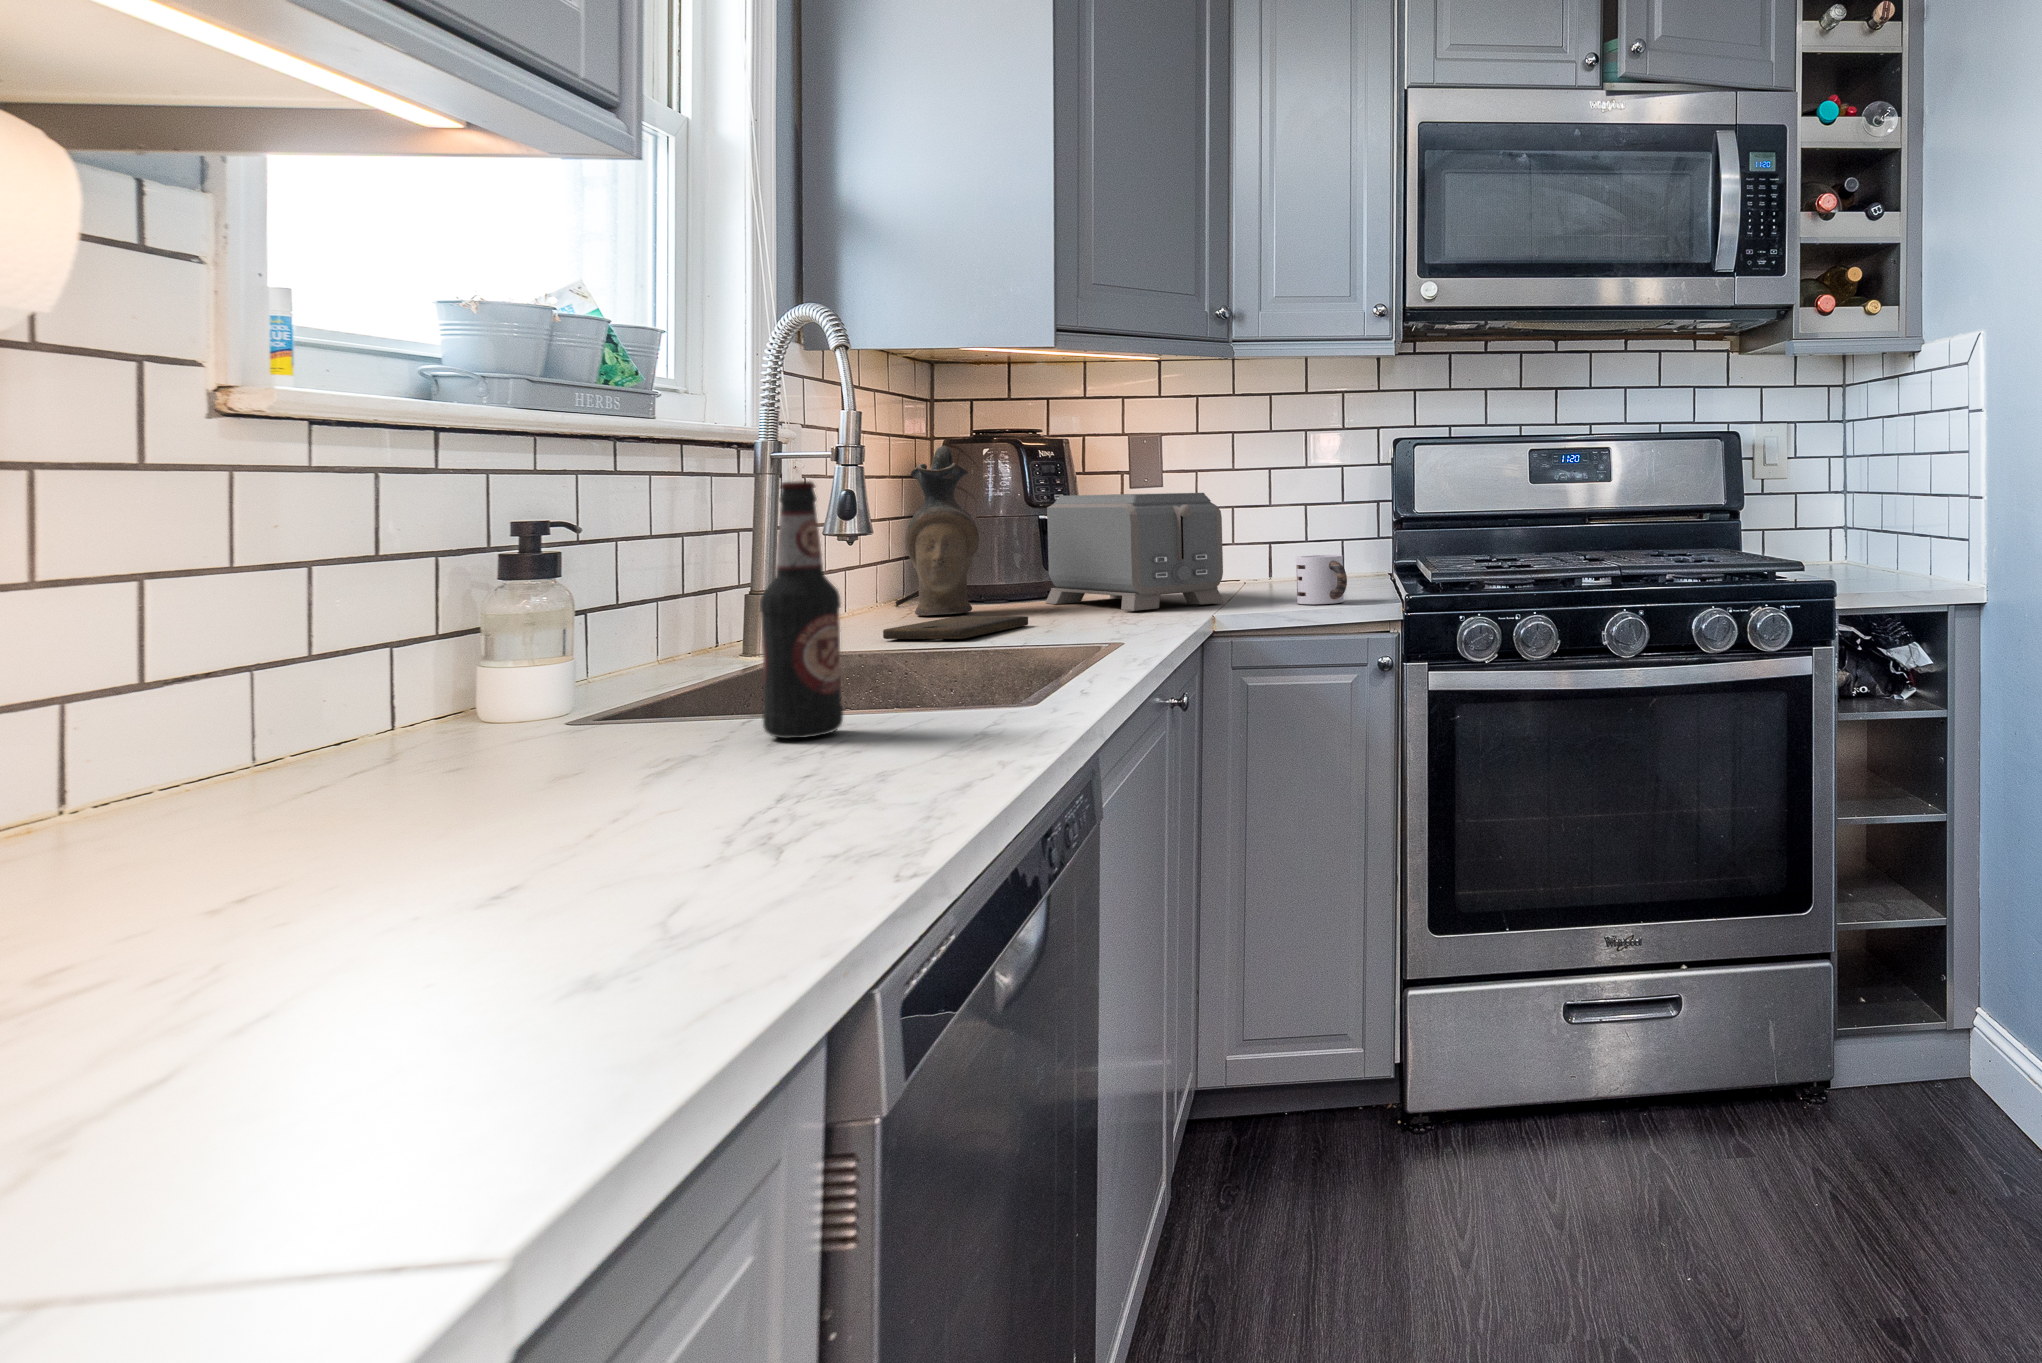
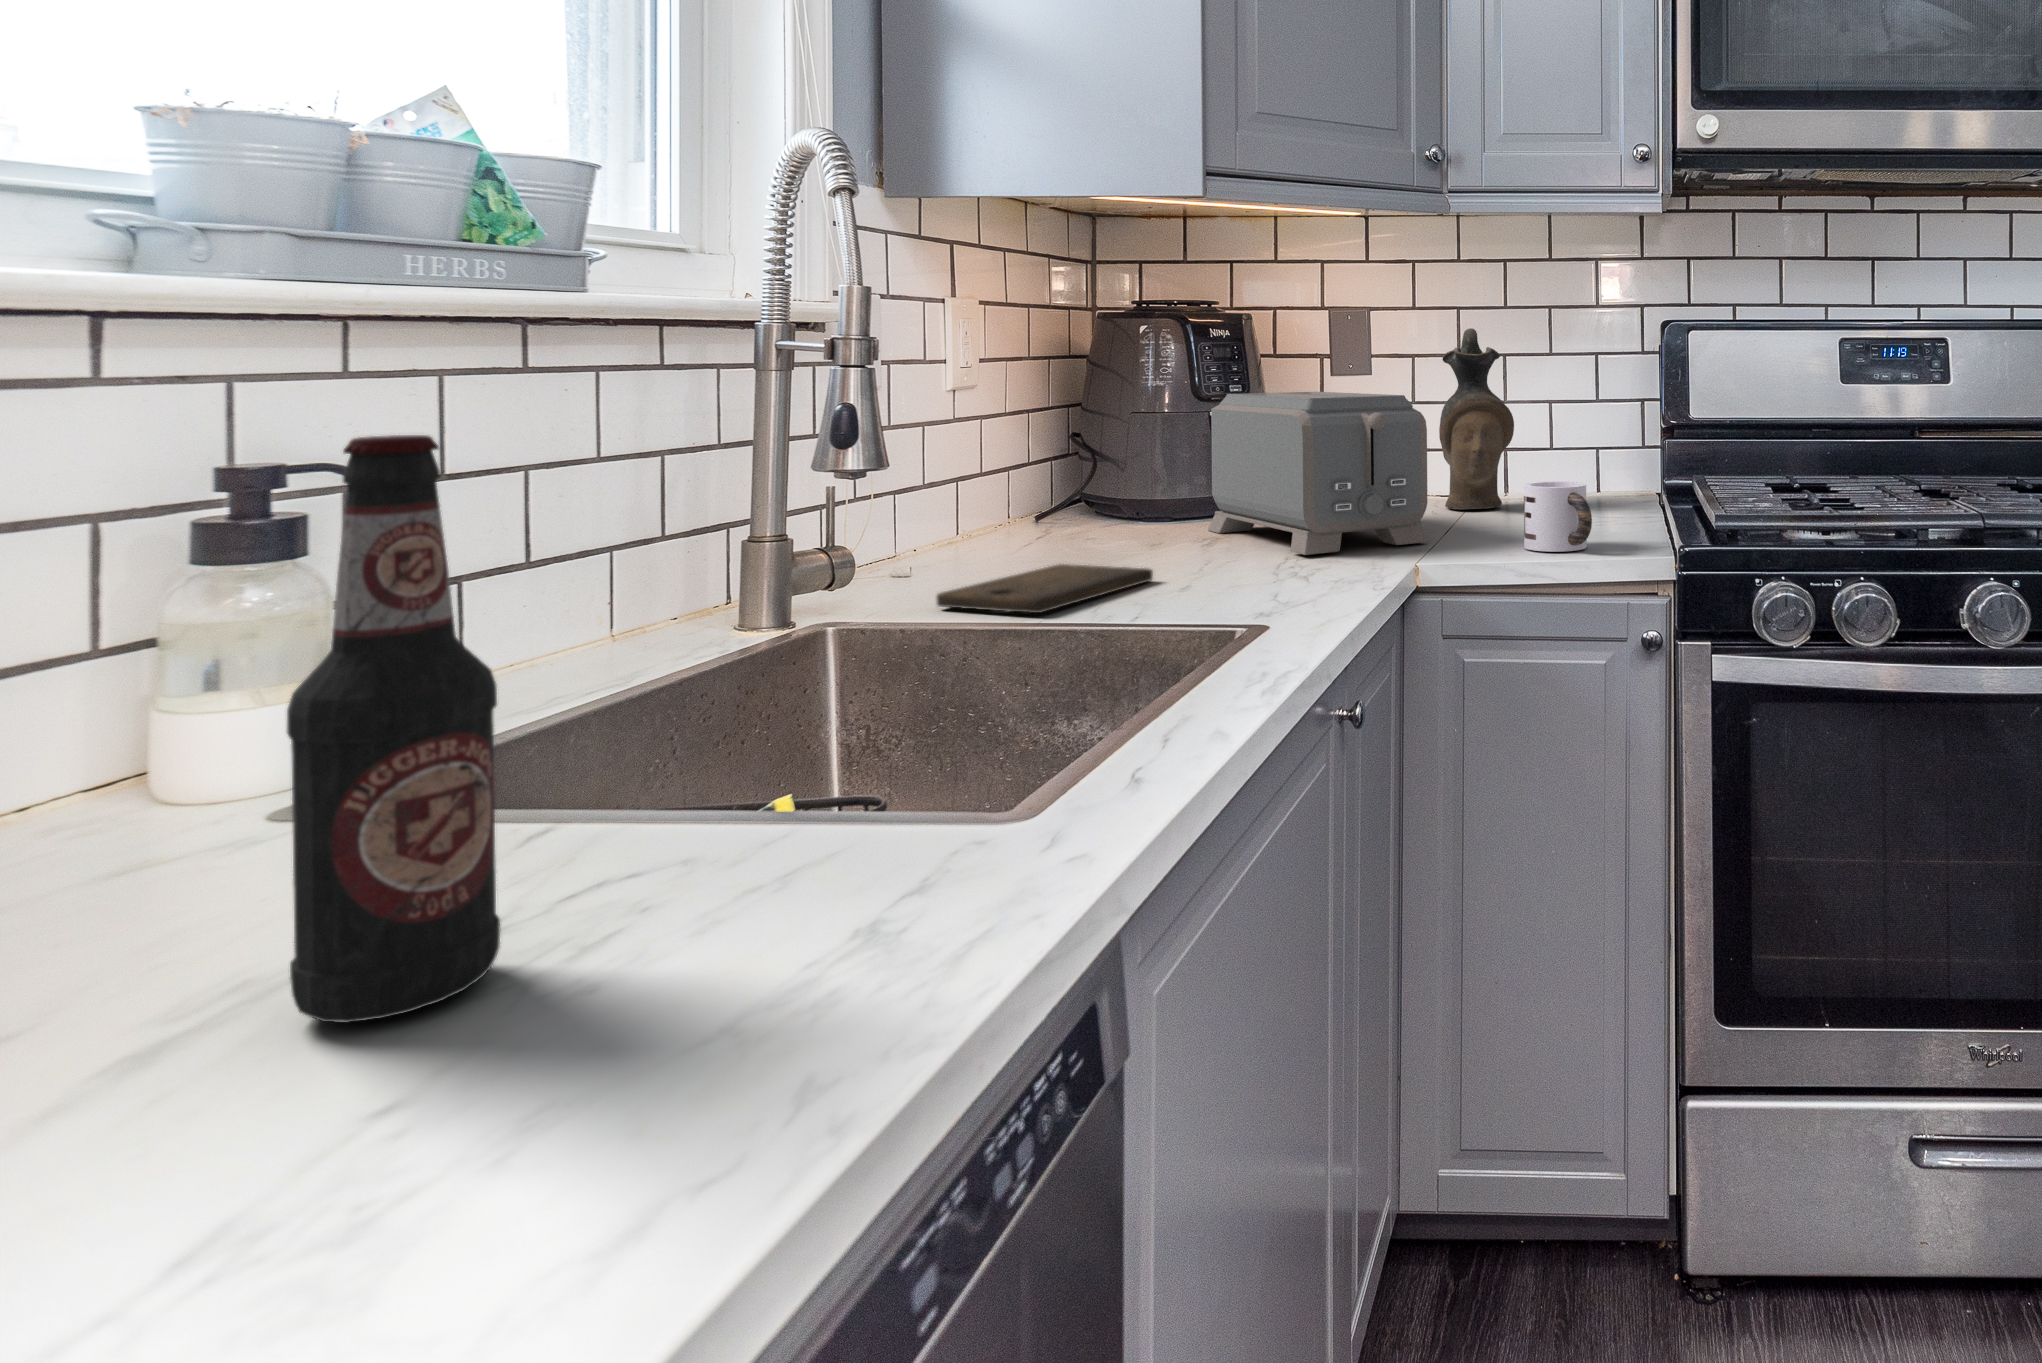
ceramic pitcher: present [905,446,979,615] -> present [1439,328,1514,509]

